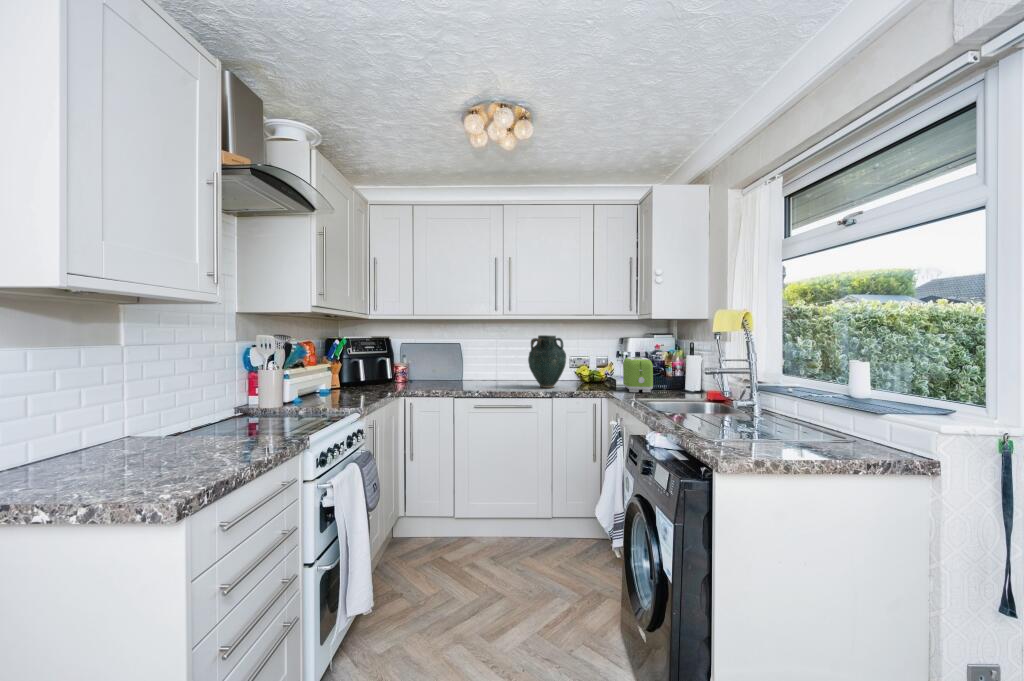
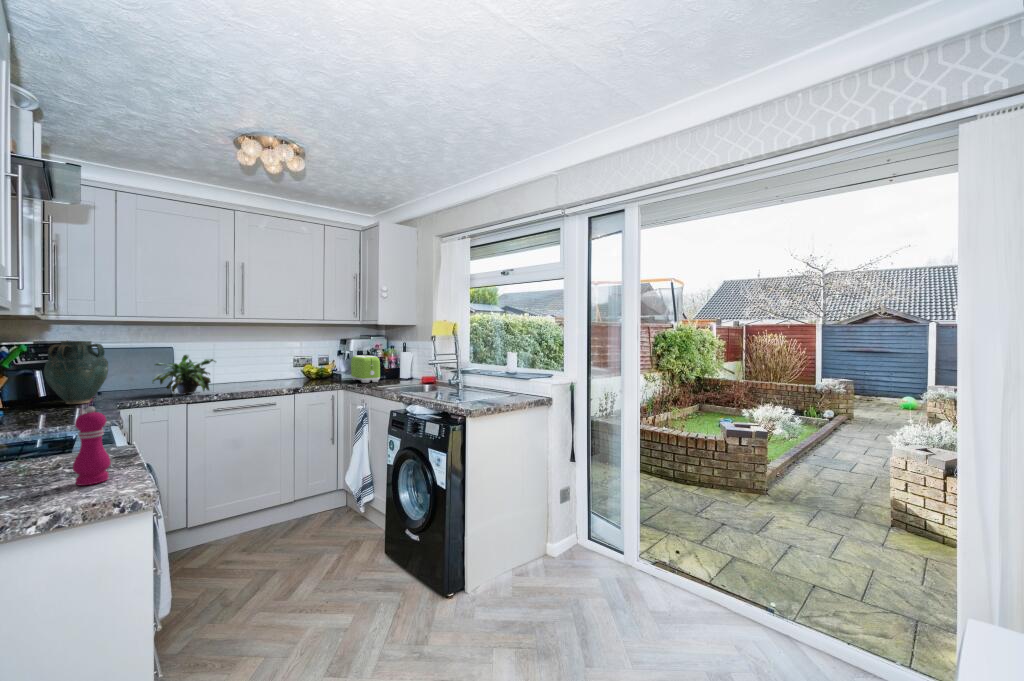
vase: present [528,335,566,388] -> present [44,341,108,404]
potted plant: none [427,350,479,389] -> present [152,355,216,395]
pepper mill: none [171,395,205,478] -> present [73,407,110,485]

